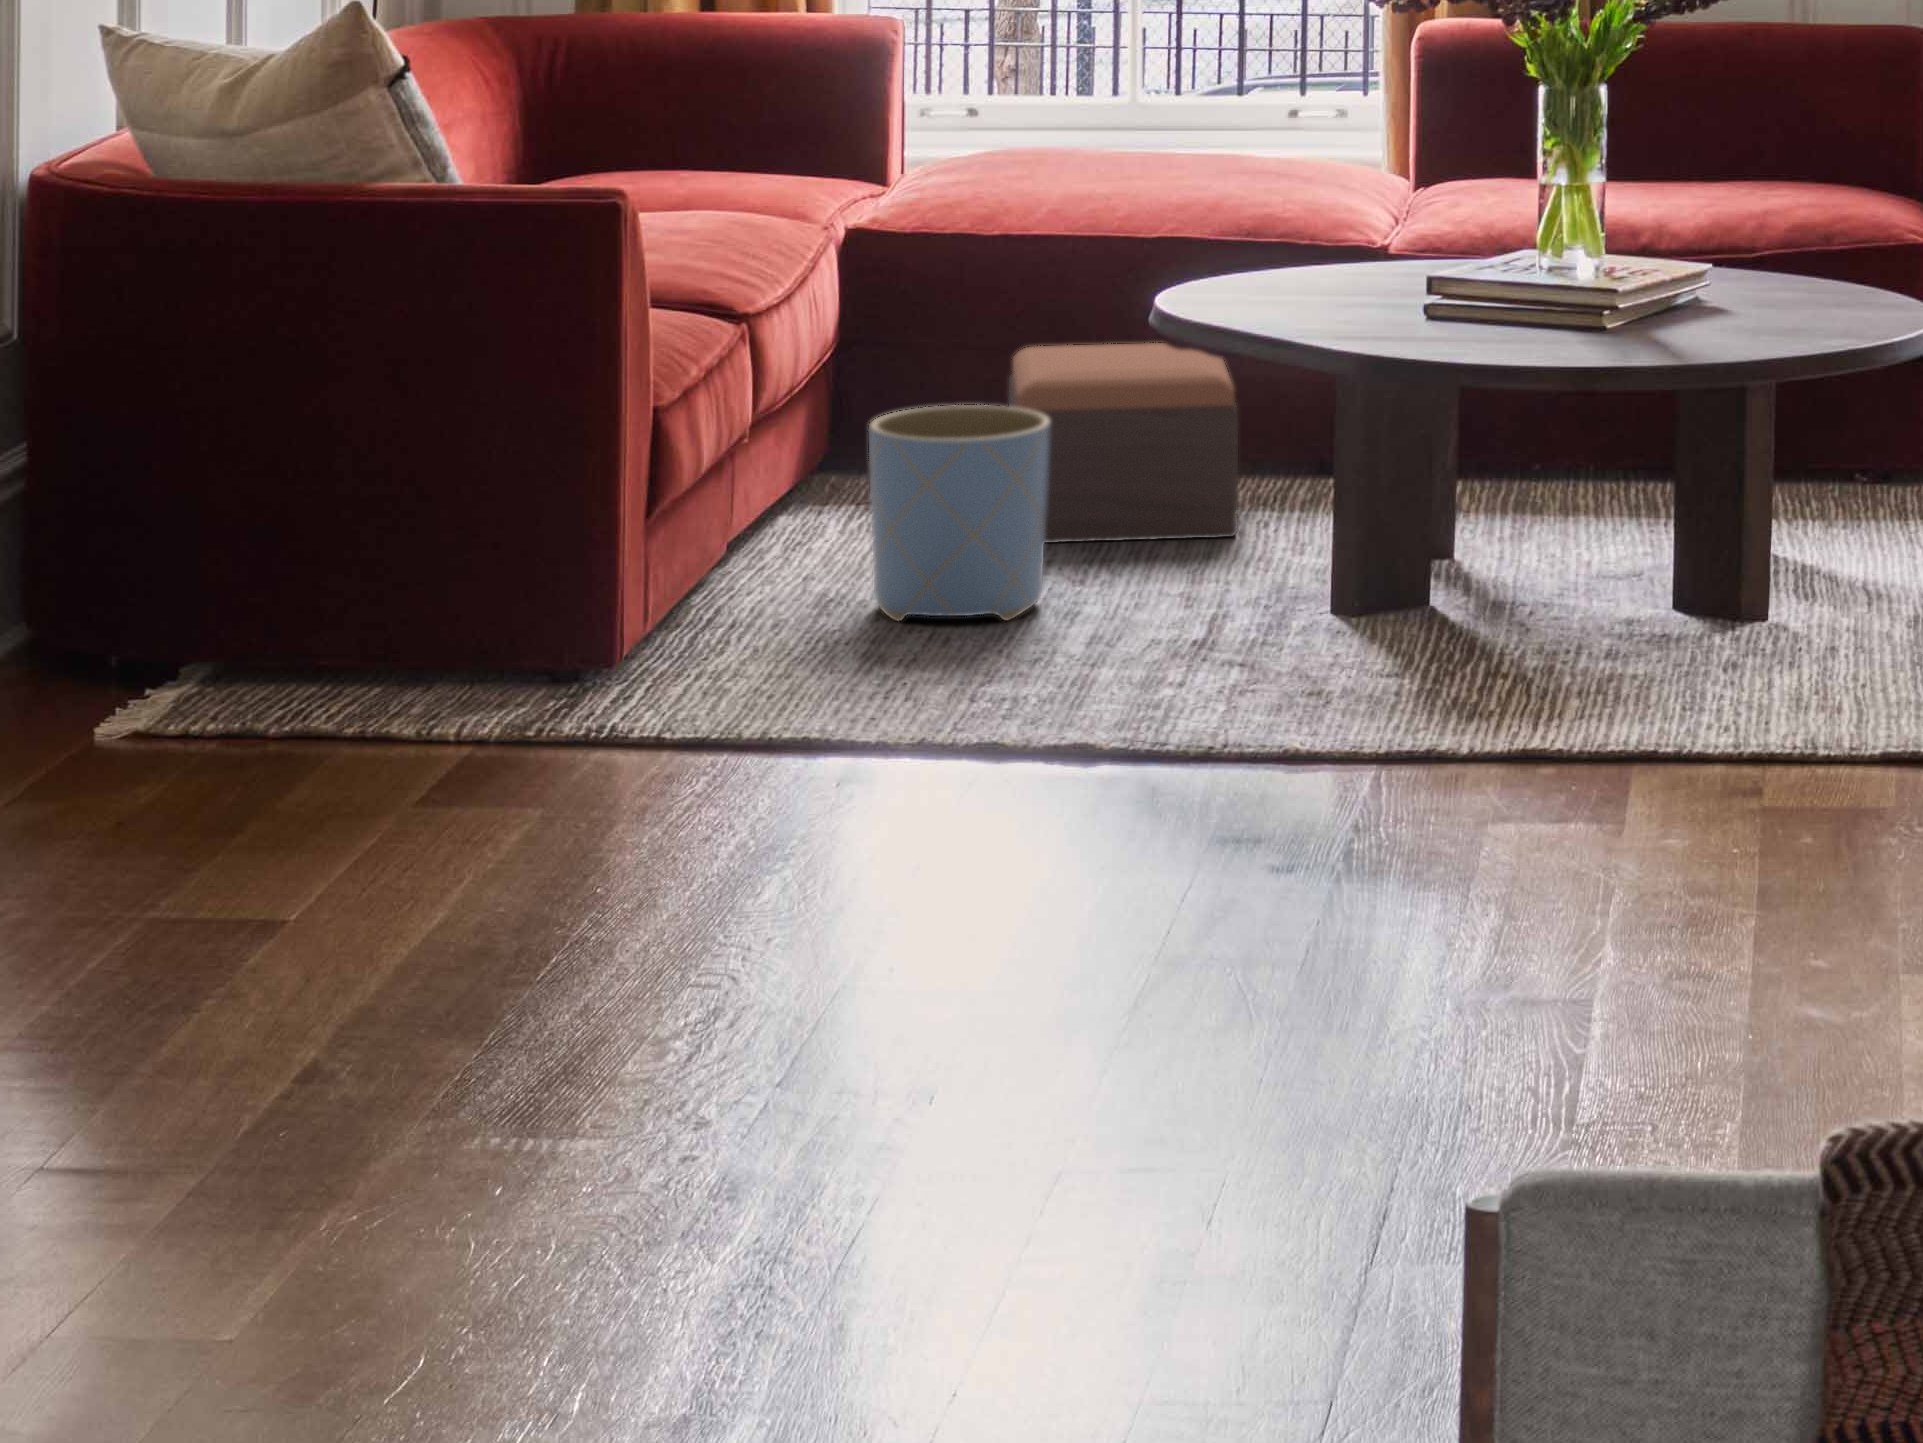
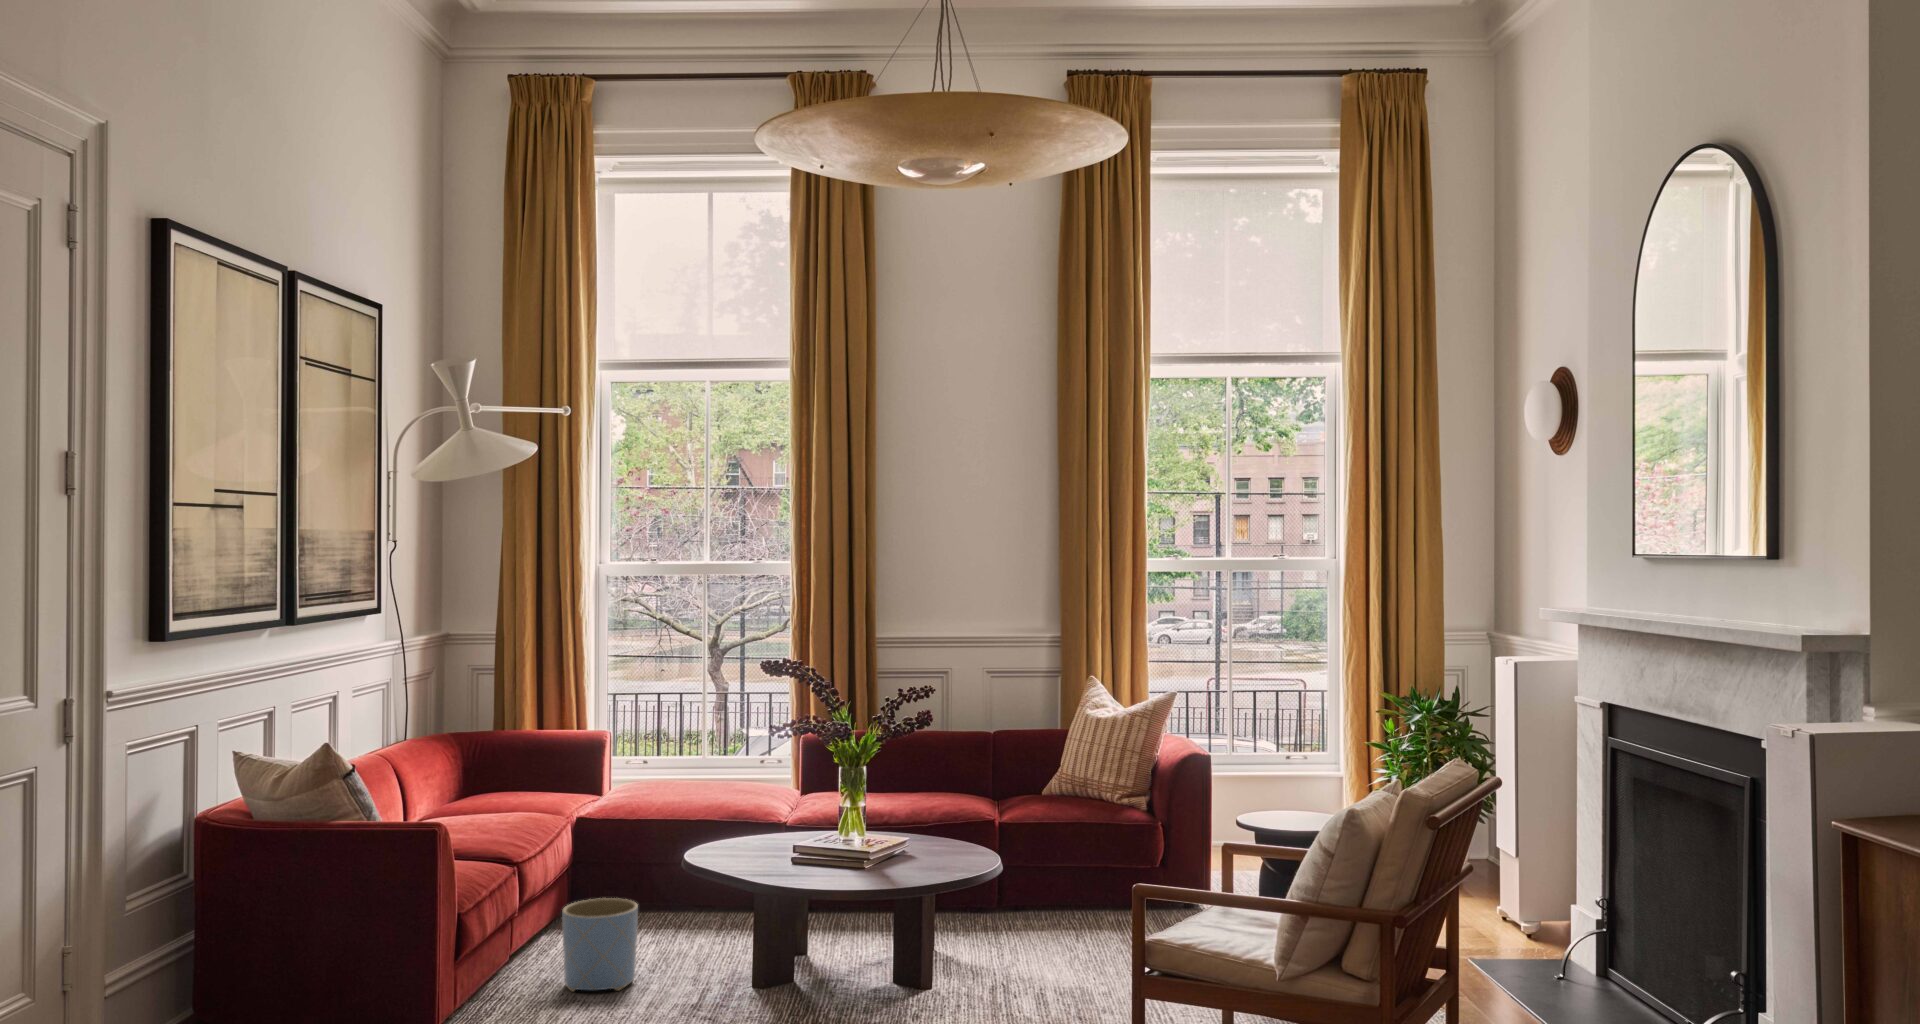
footstool: present [1009,343,1238,543] -> none [632,863,722,948]

